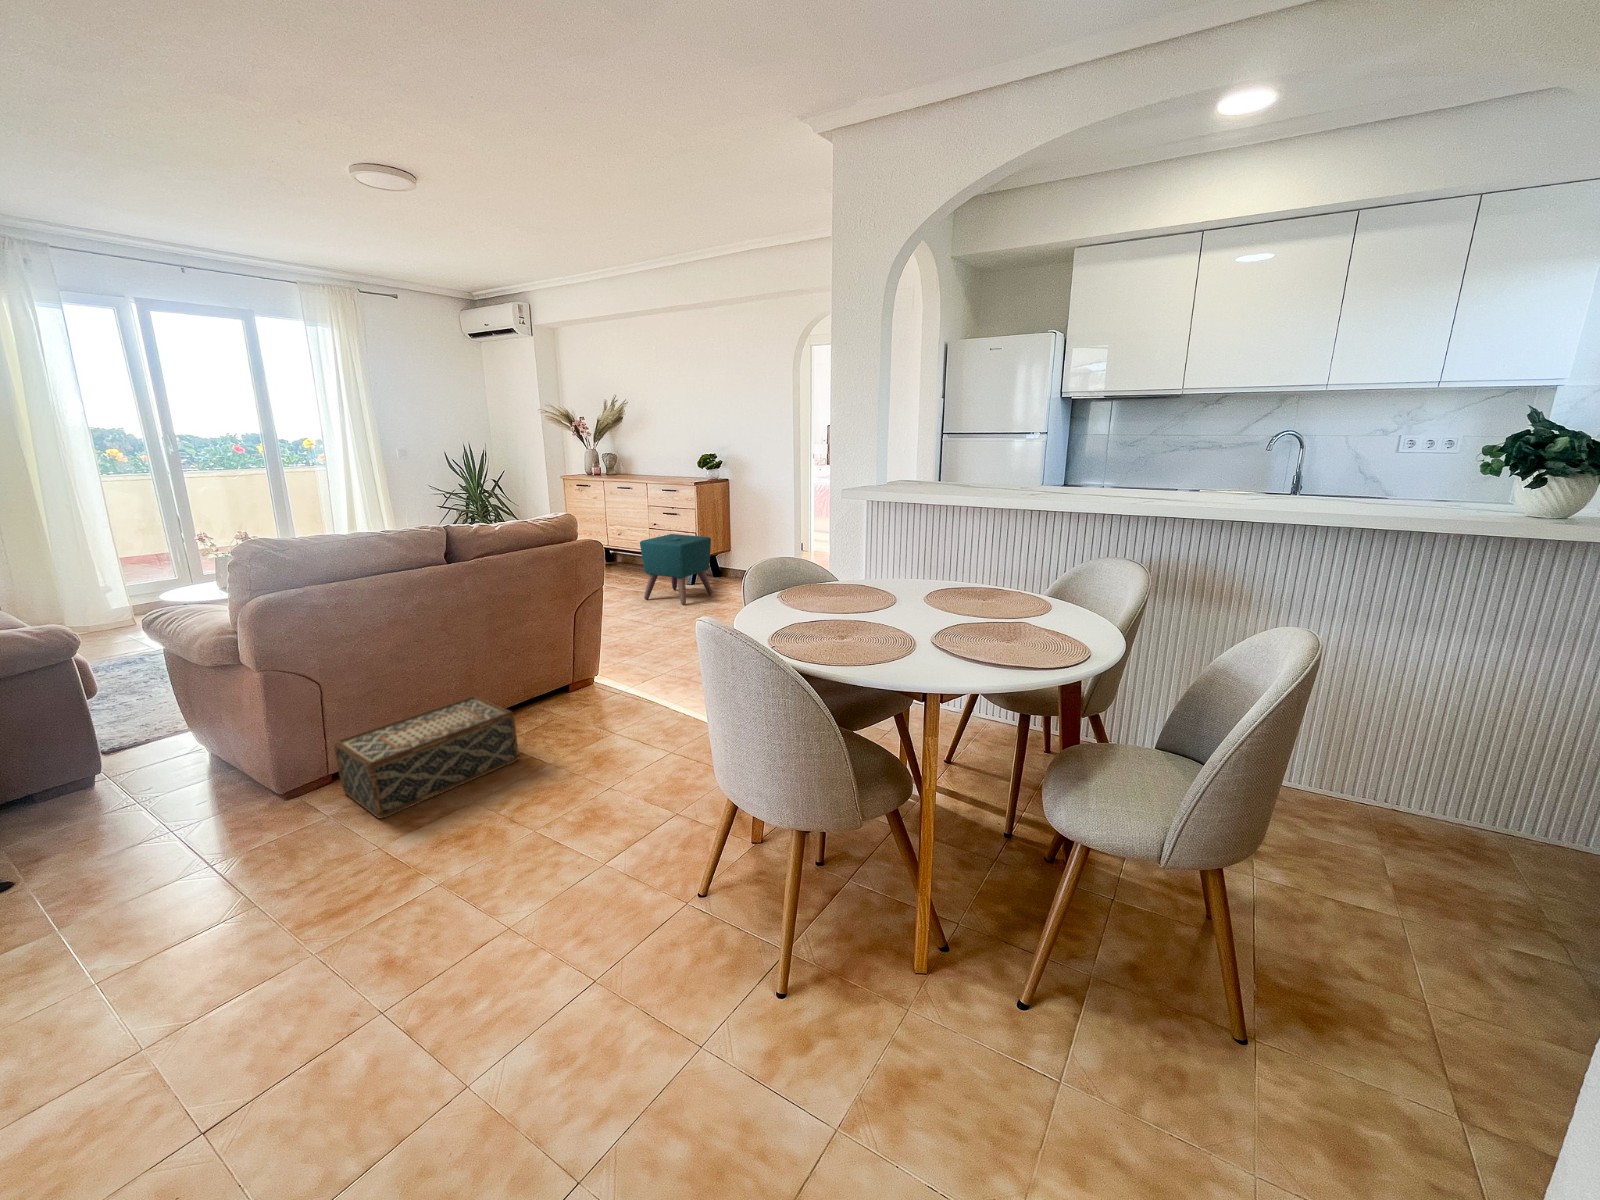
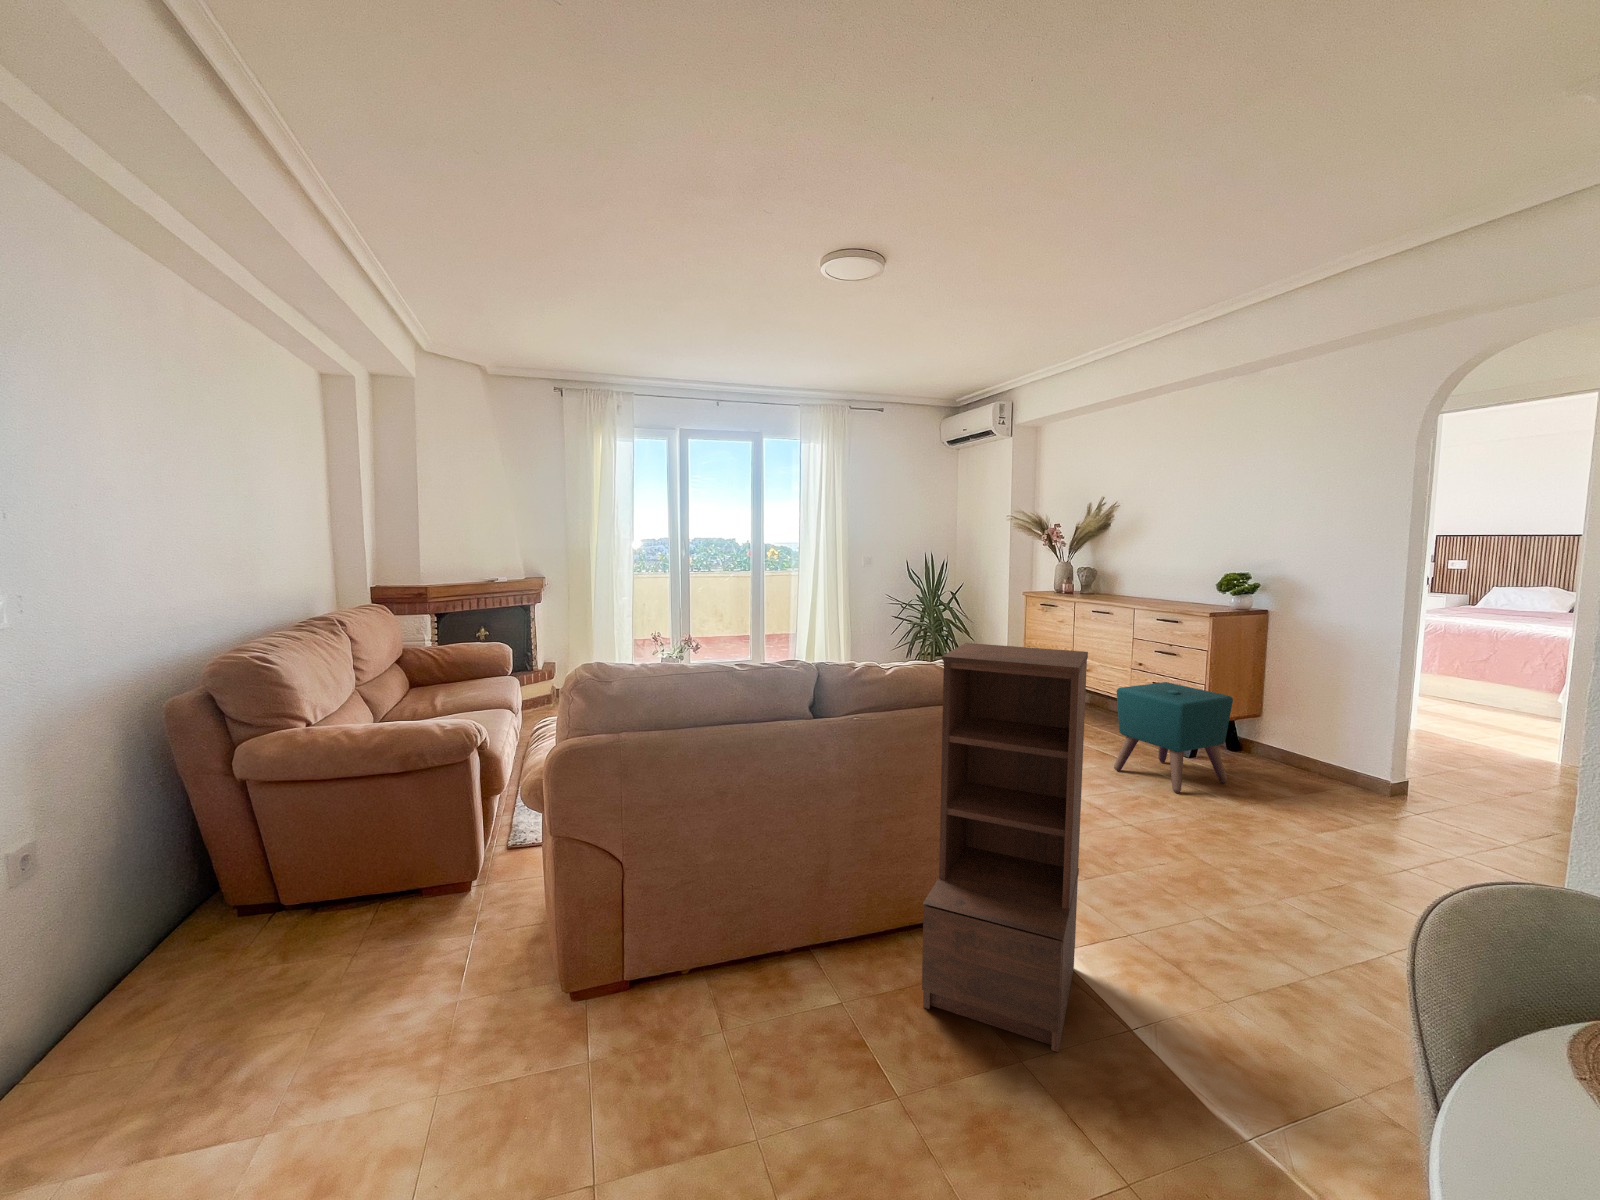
bookshelf: none [523,506,629,737] -> present [922,643,1088,1052]
woven basket: present [334,696,519,819] -> none [655,909,879,1092]

